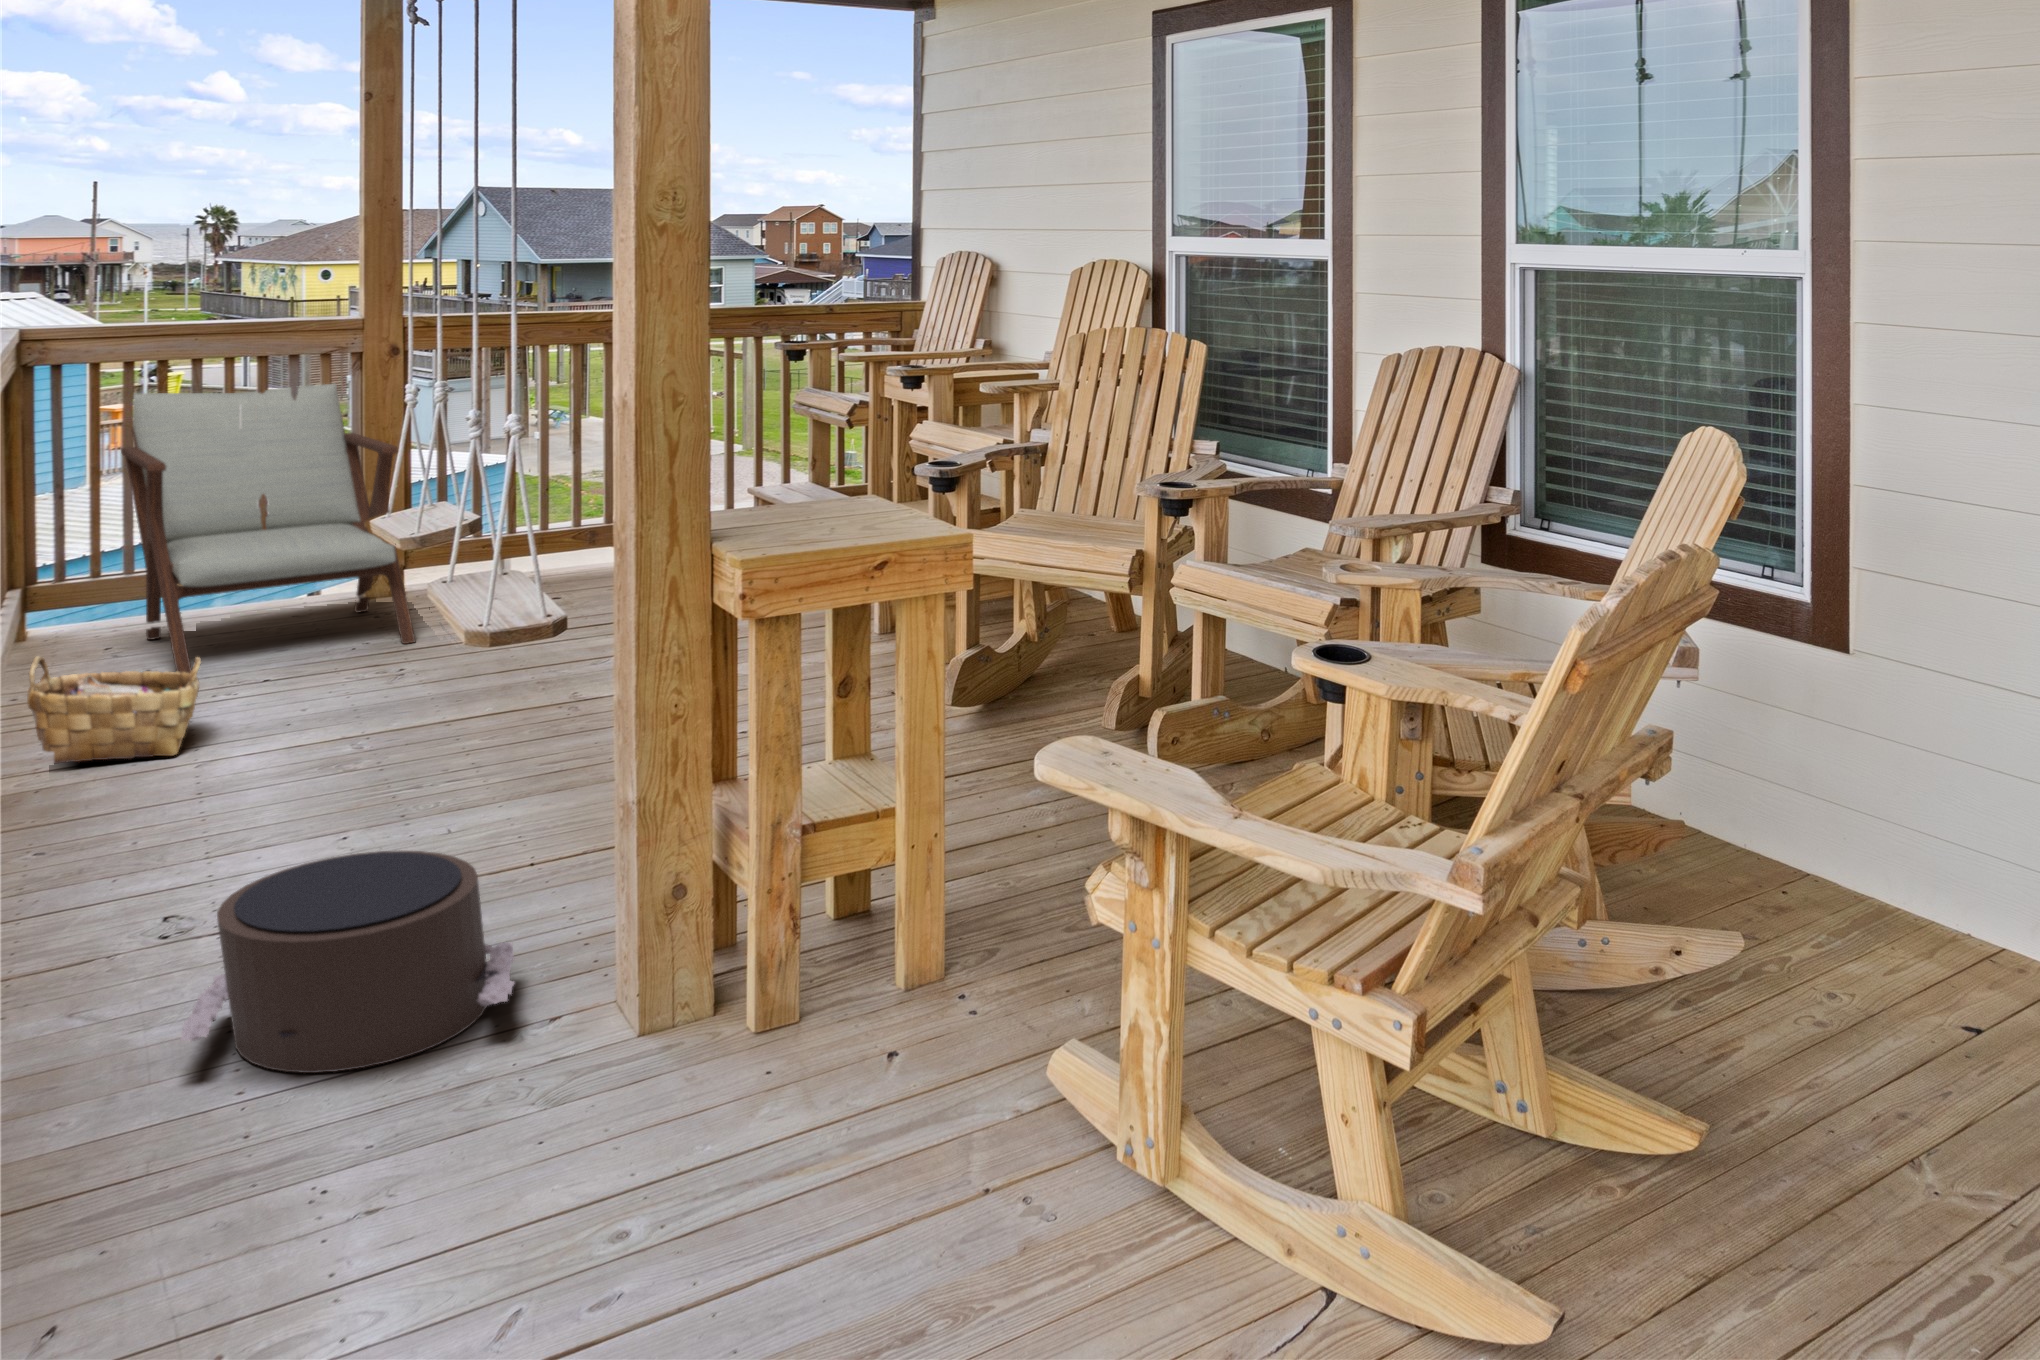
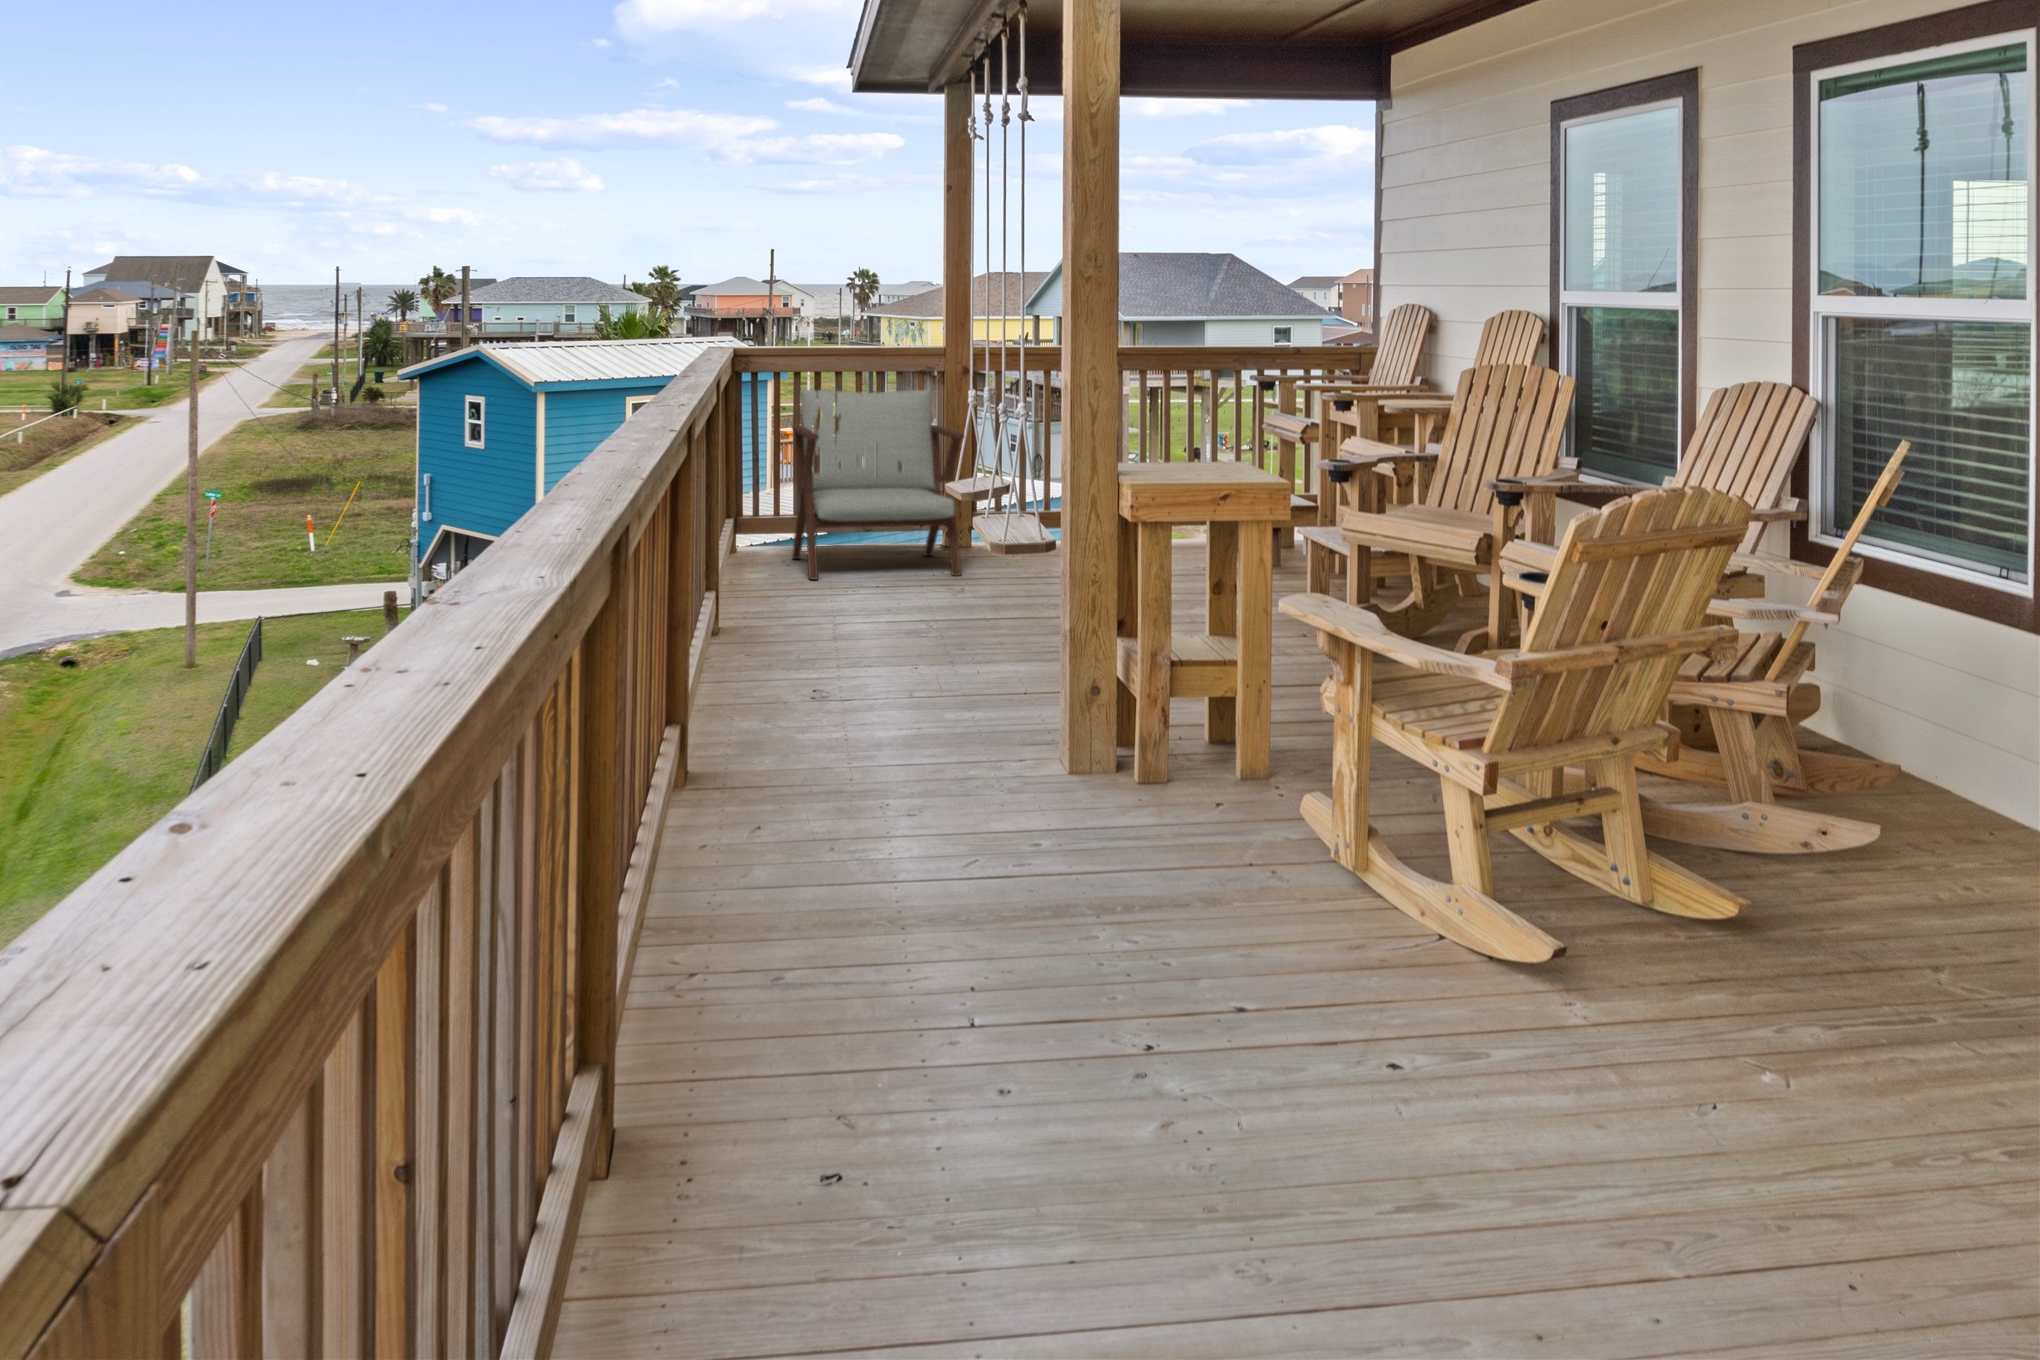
woven basket: present [27,656,201,764] -> none [728,546,827,619]
pouf: present [180,850,514,1073] -> none [802,653,988,765]

